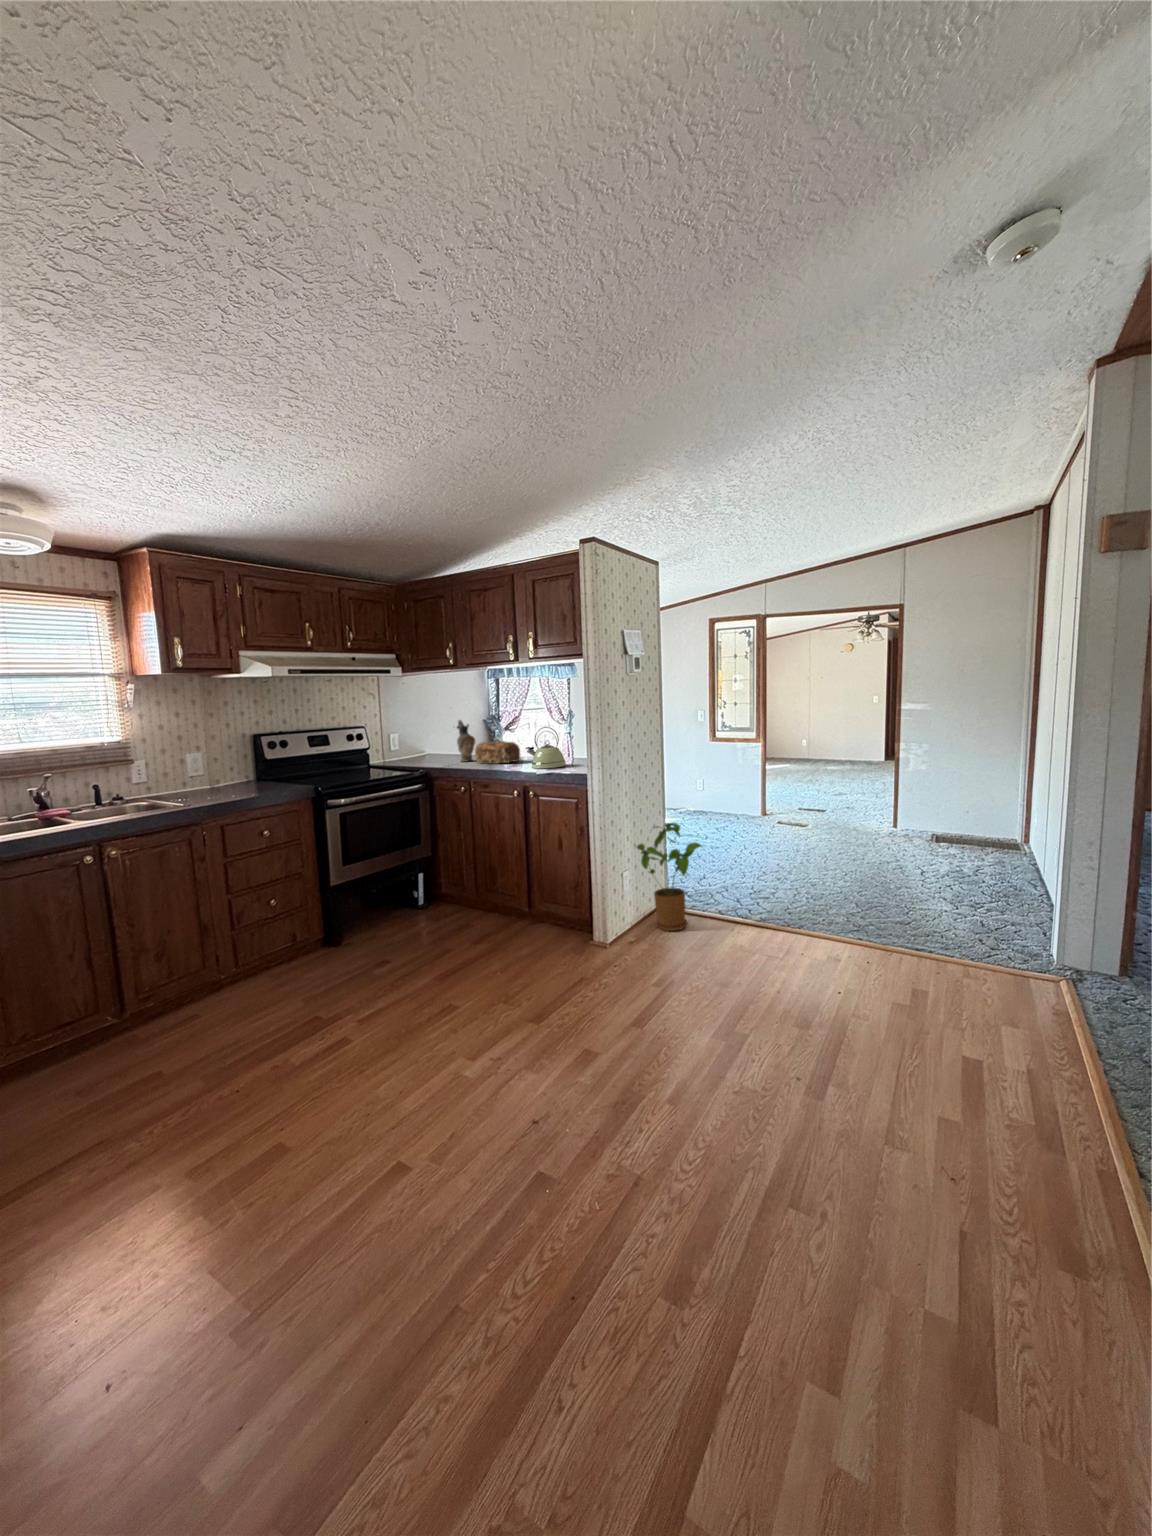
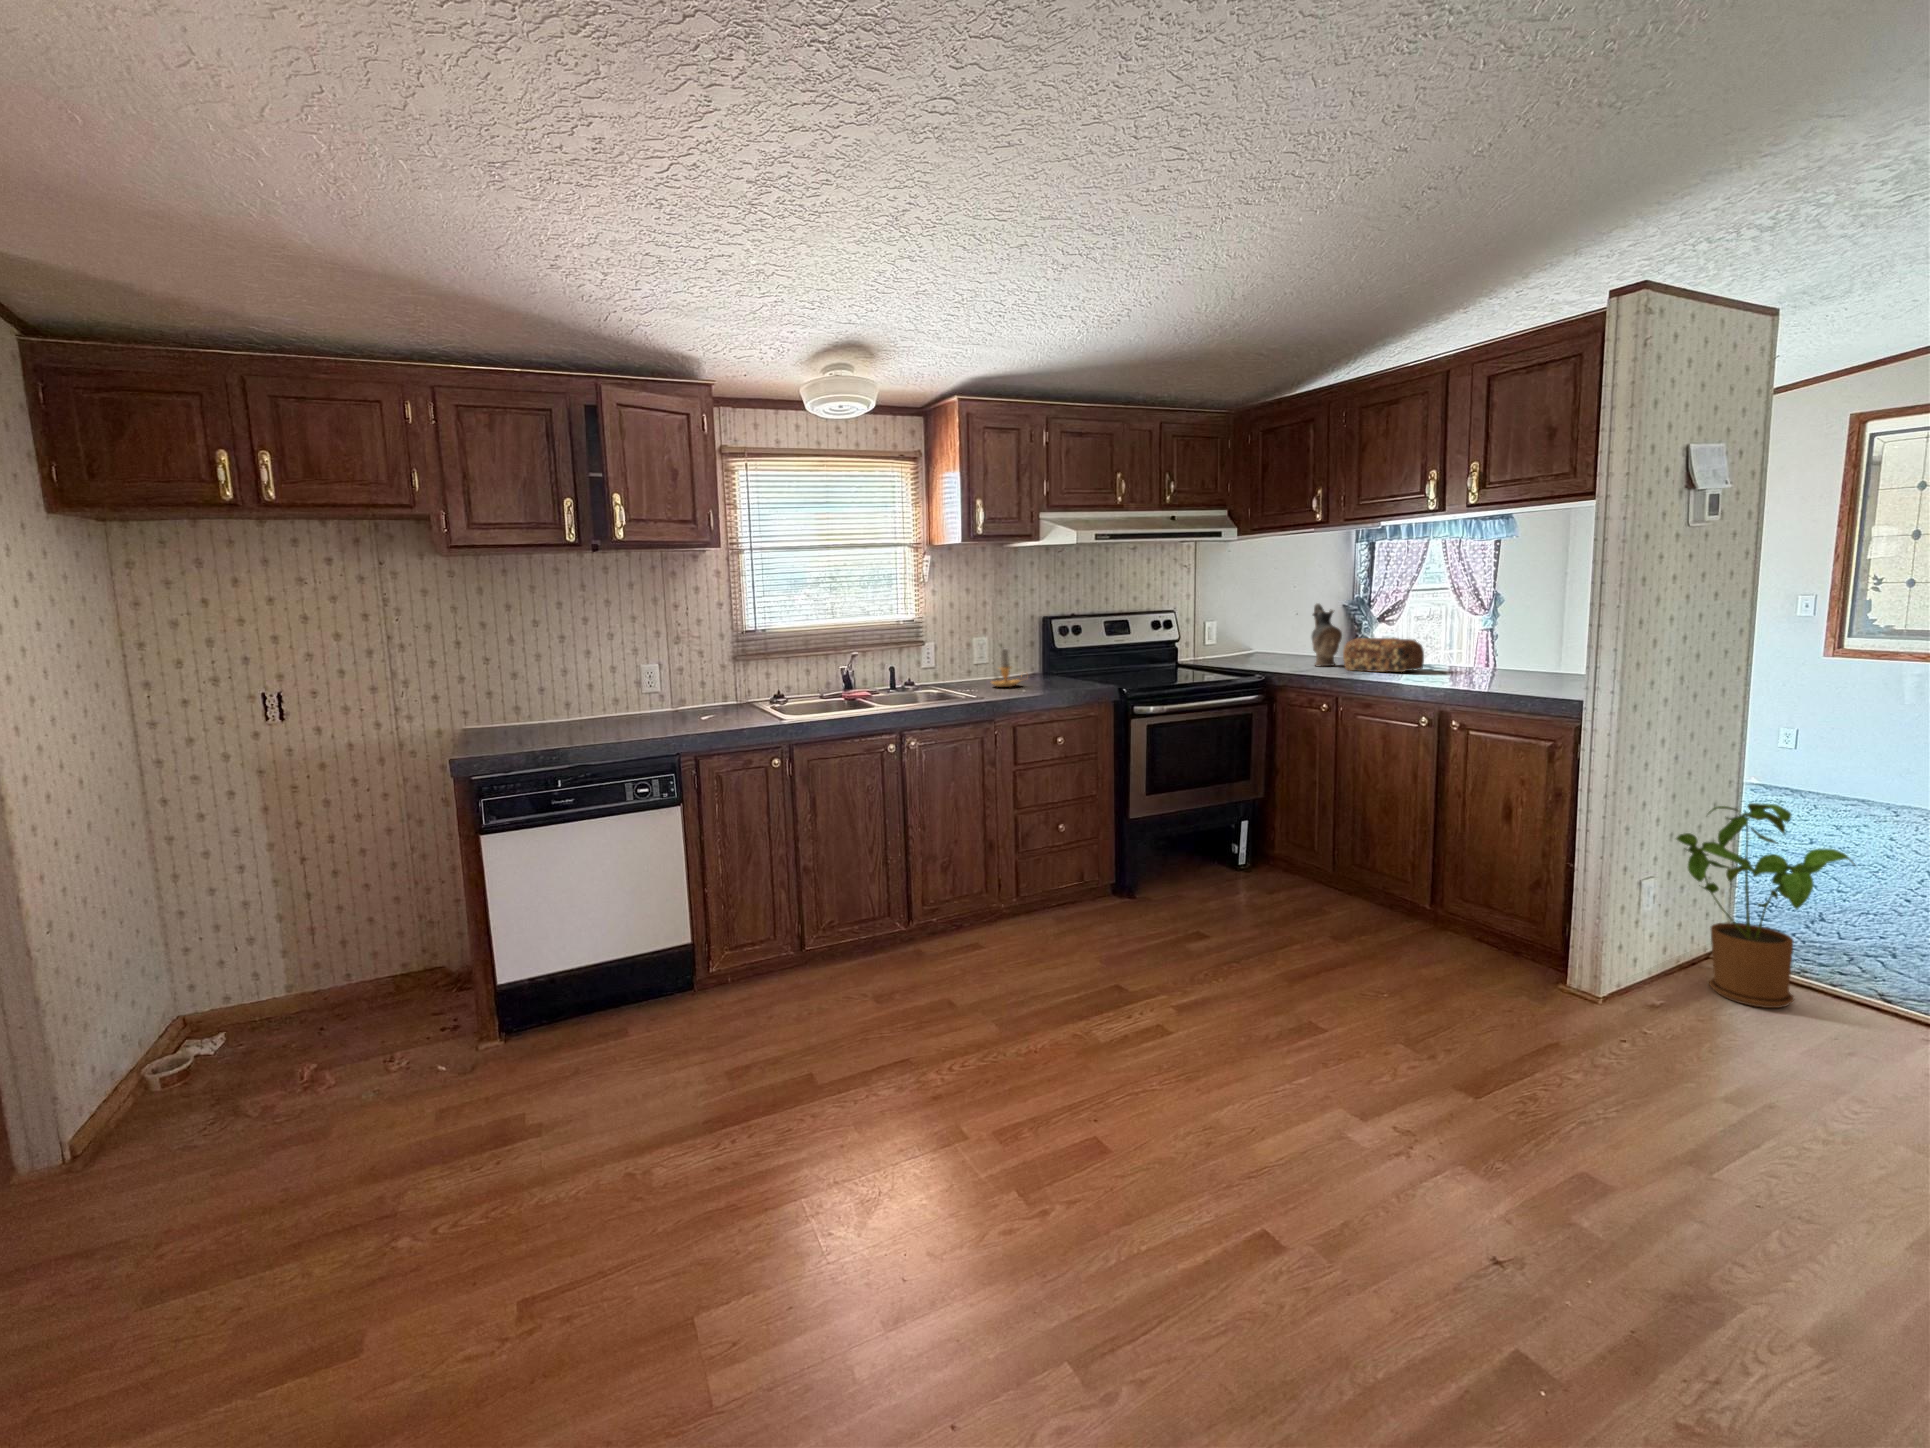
kettle: present [526,727,566,769] -> none [1442,617,1522,685]
candle: none [202,761,238,794] -> present [992,649,1023,687]

